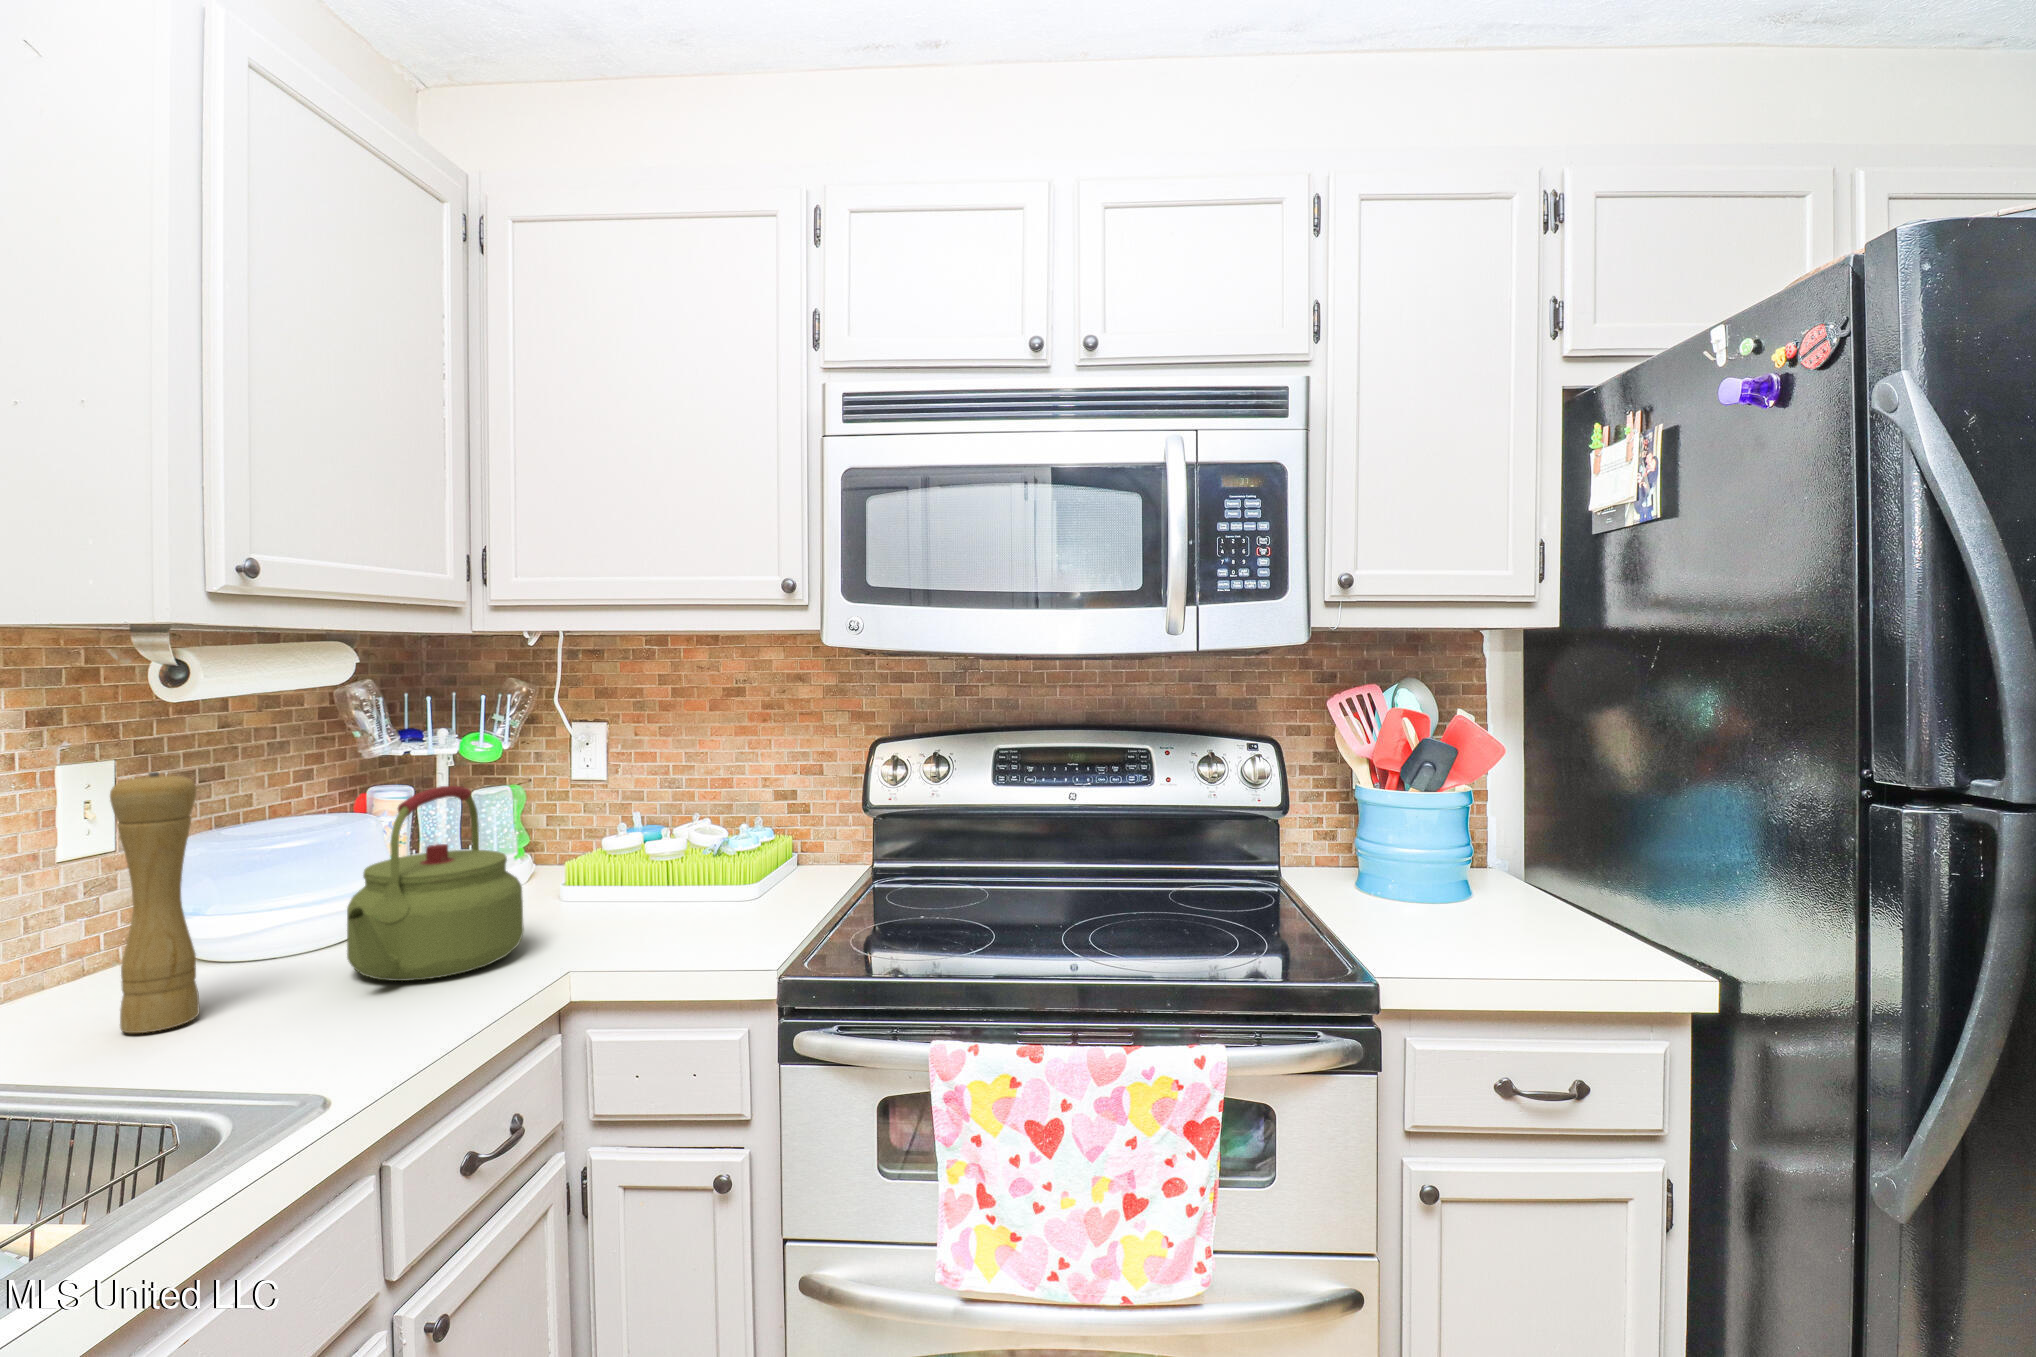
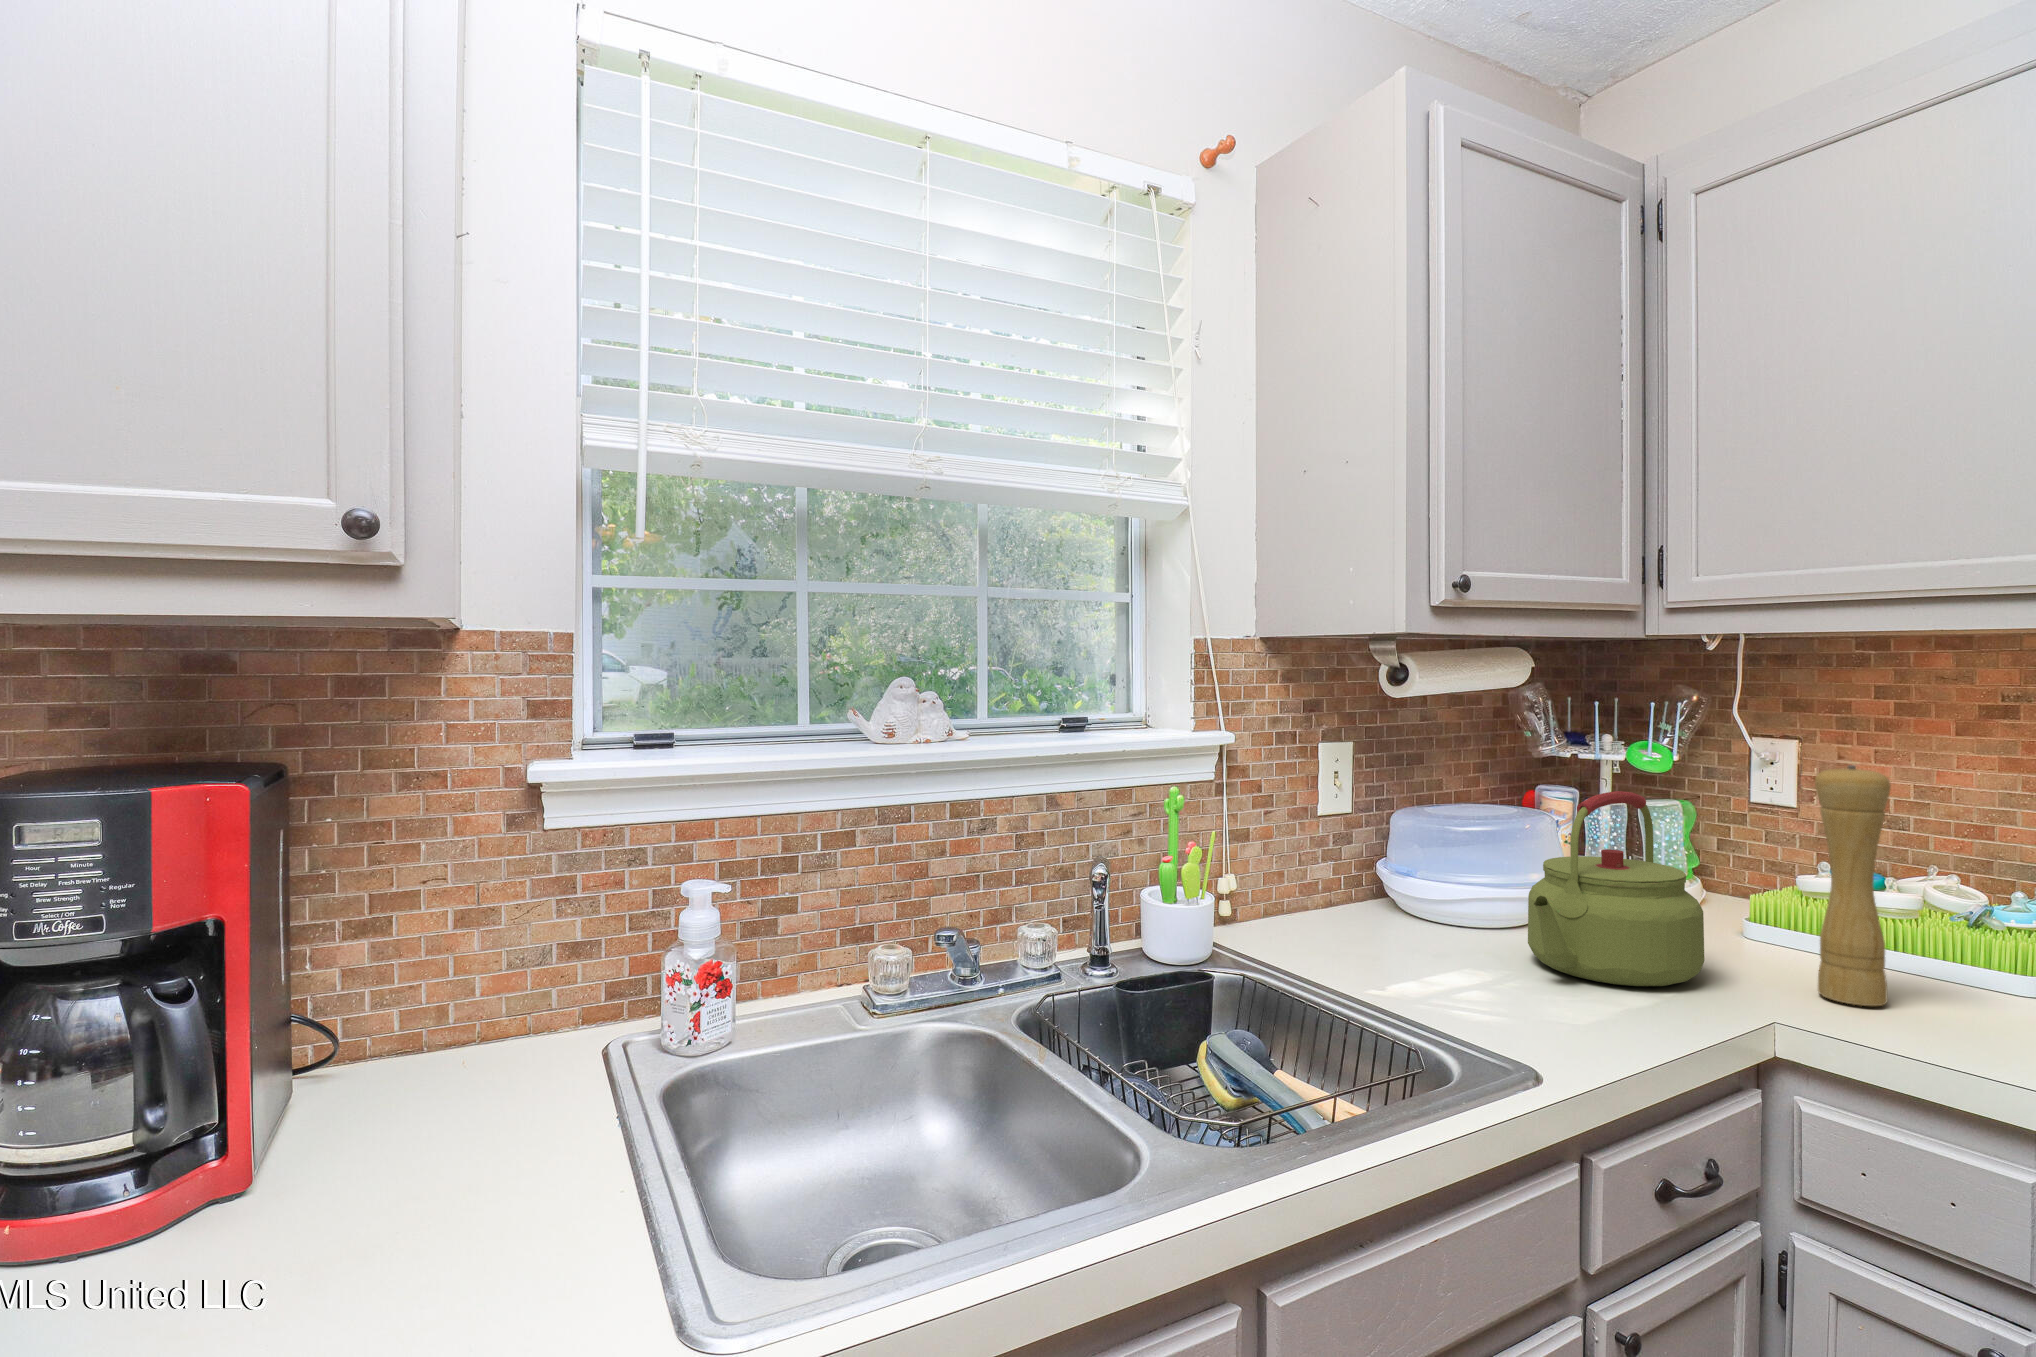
pepper mill: present [110,772,199,1033] -> present [1815,765,1891,1006]

